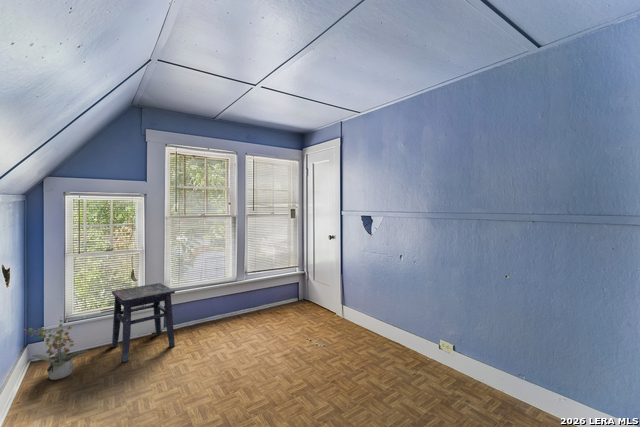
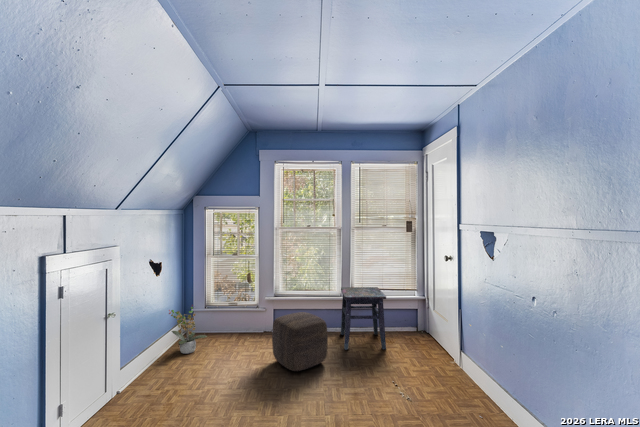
side table: present [112,283,175,362] -> present [341,287,386,350]
ottoman: none [187,299,245,355] -> present [272,312,328,371]

